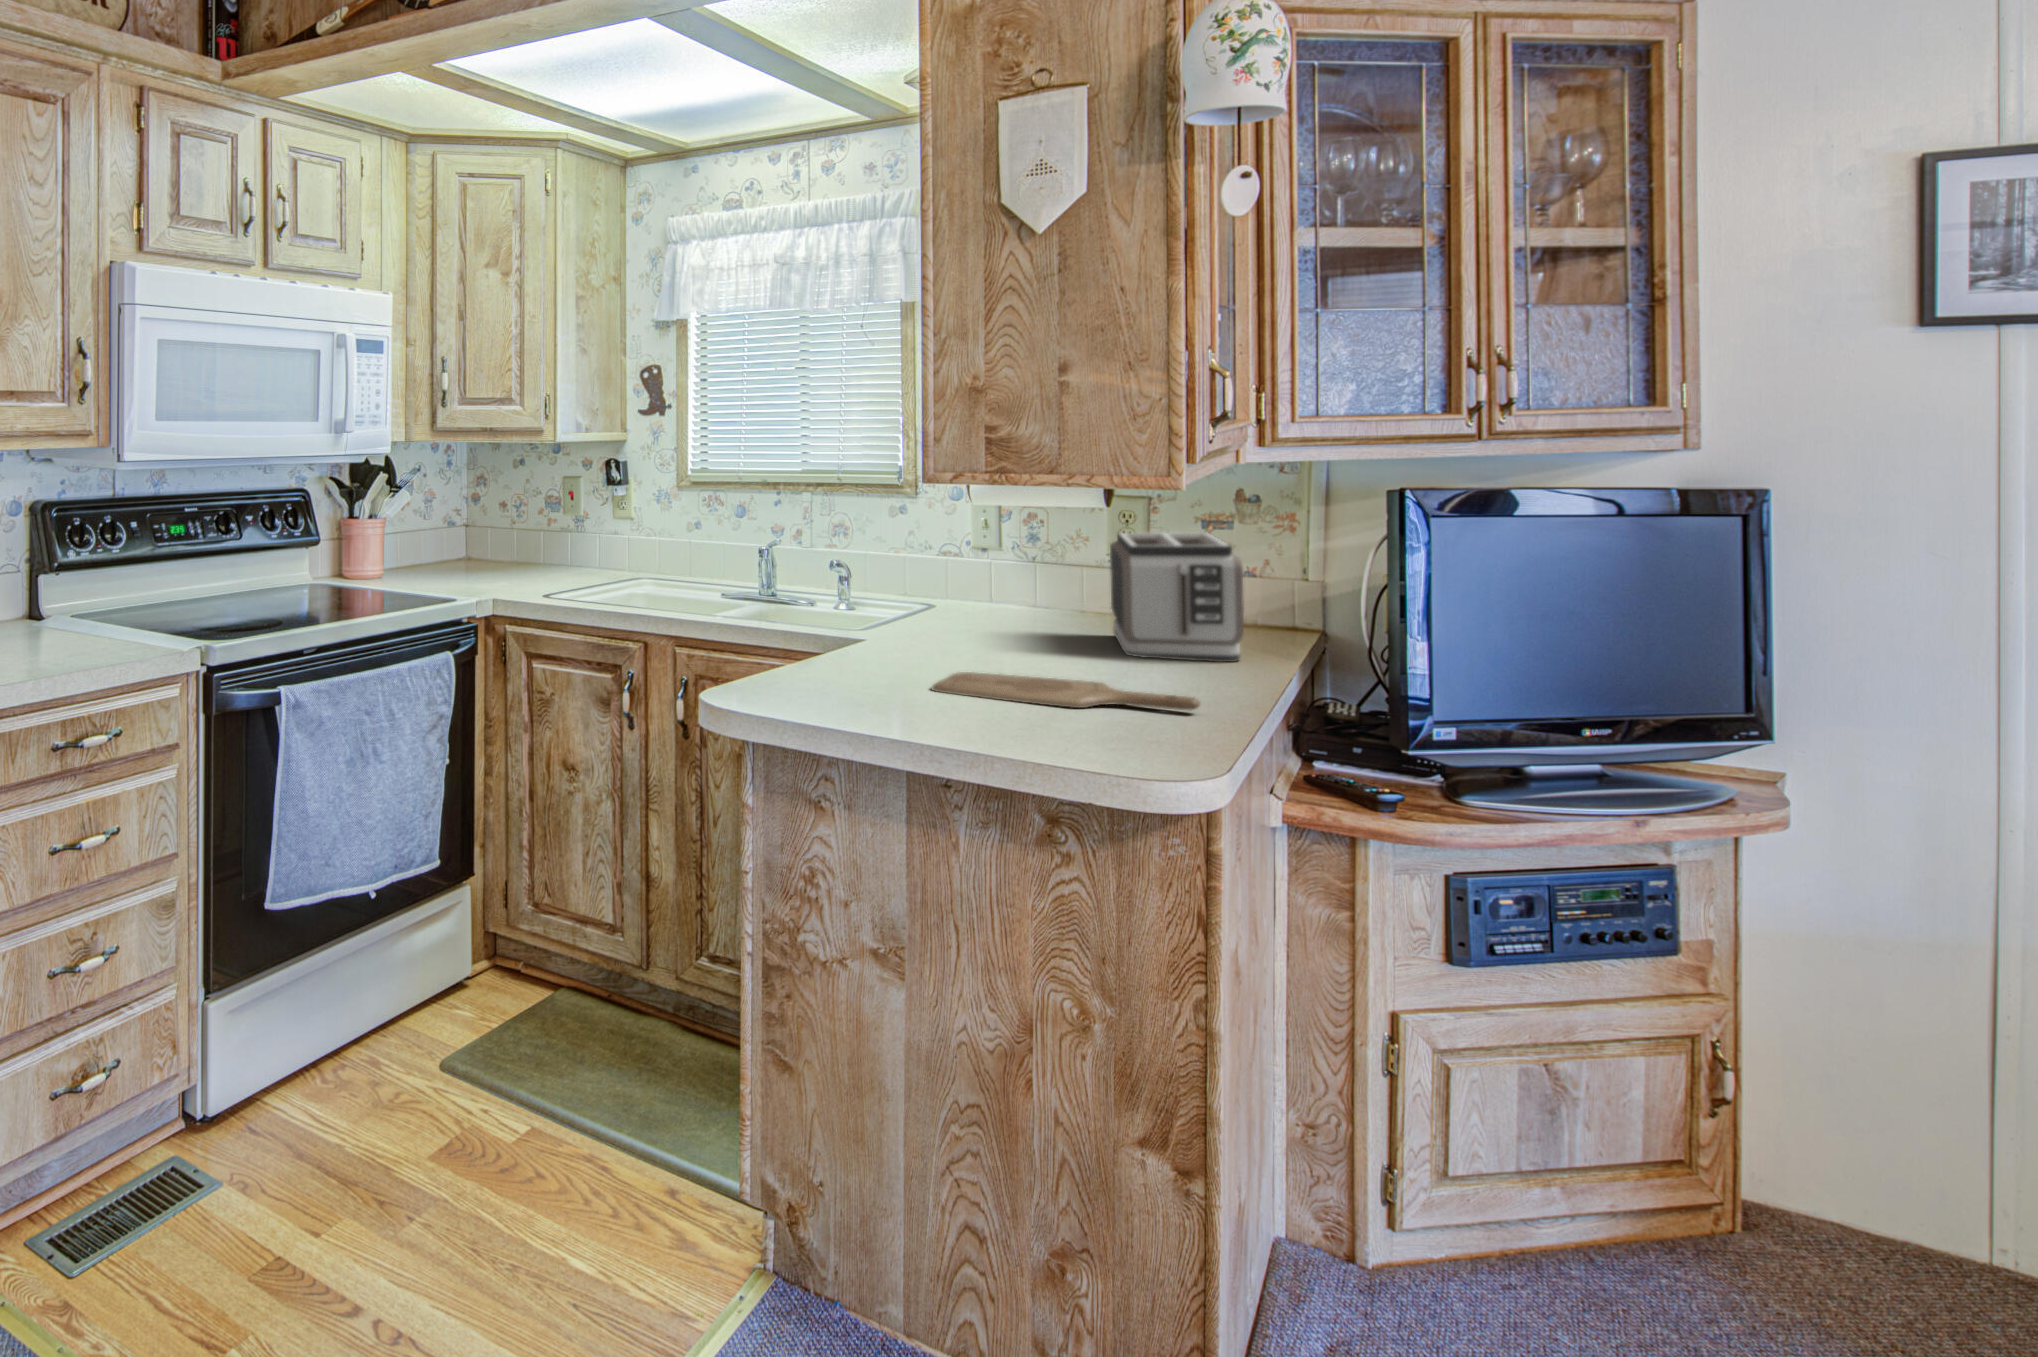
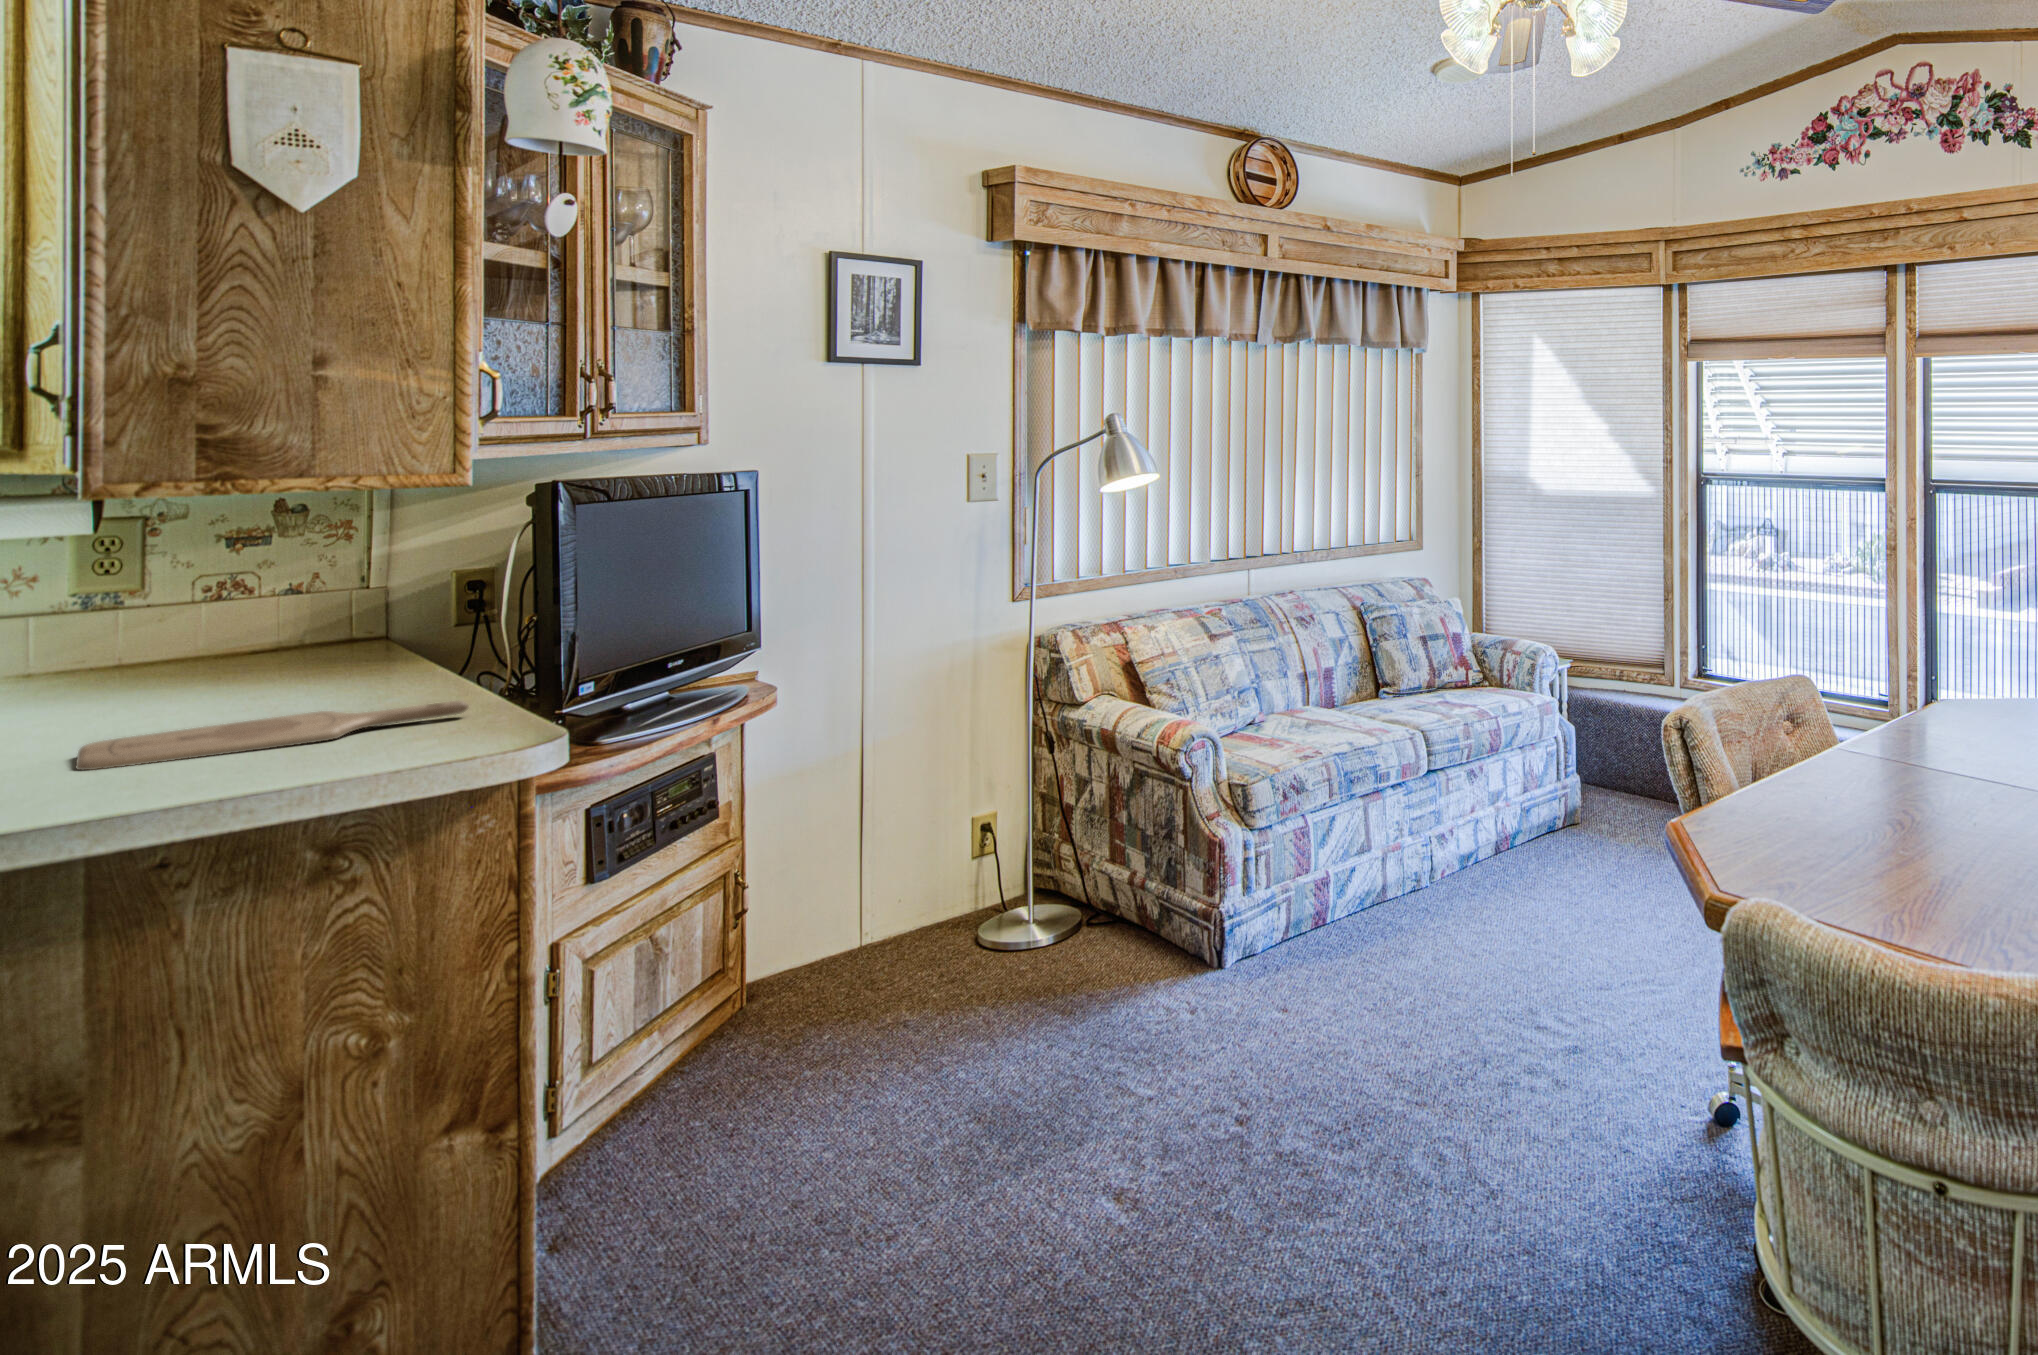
toaster: present [1110,532,1244,662] -> none [141,544,378,696]

